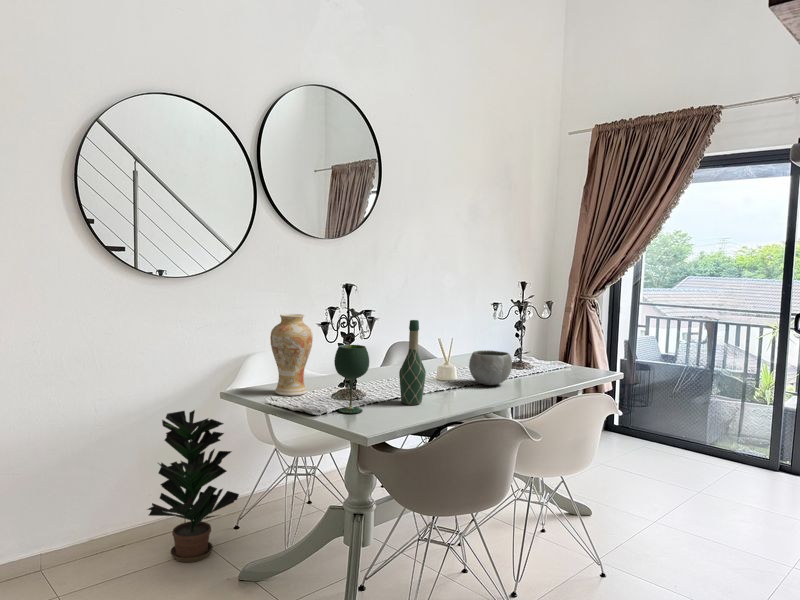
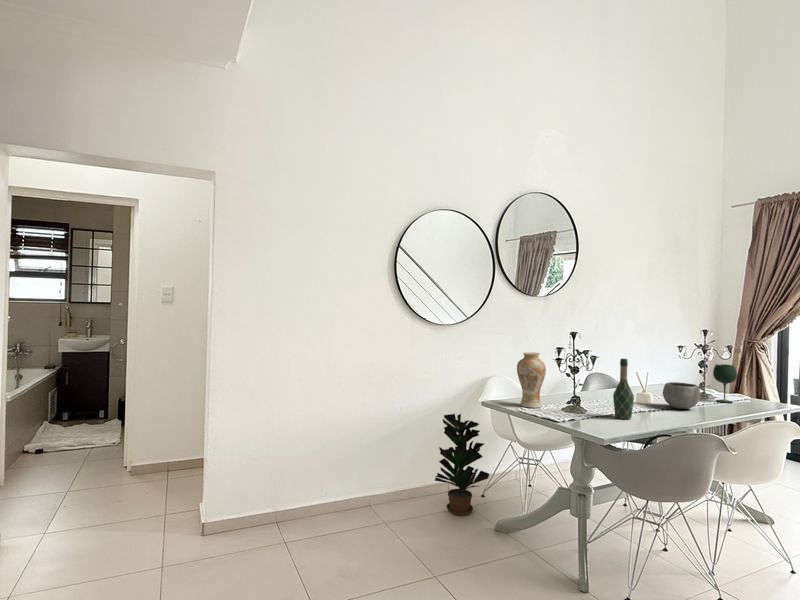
wine glass: present [334,345,369,413] -> present [713,364,737,403]

